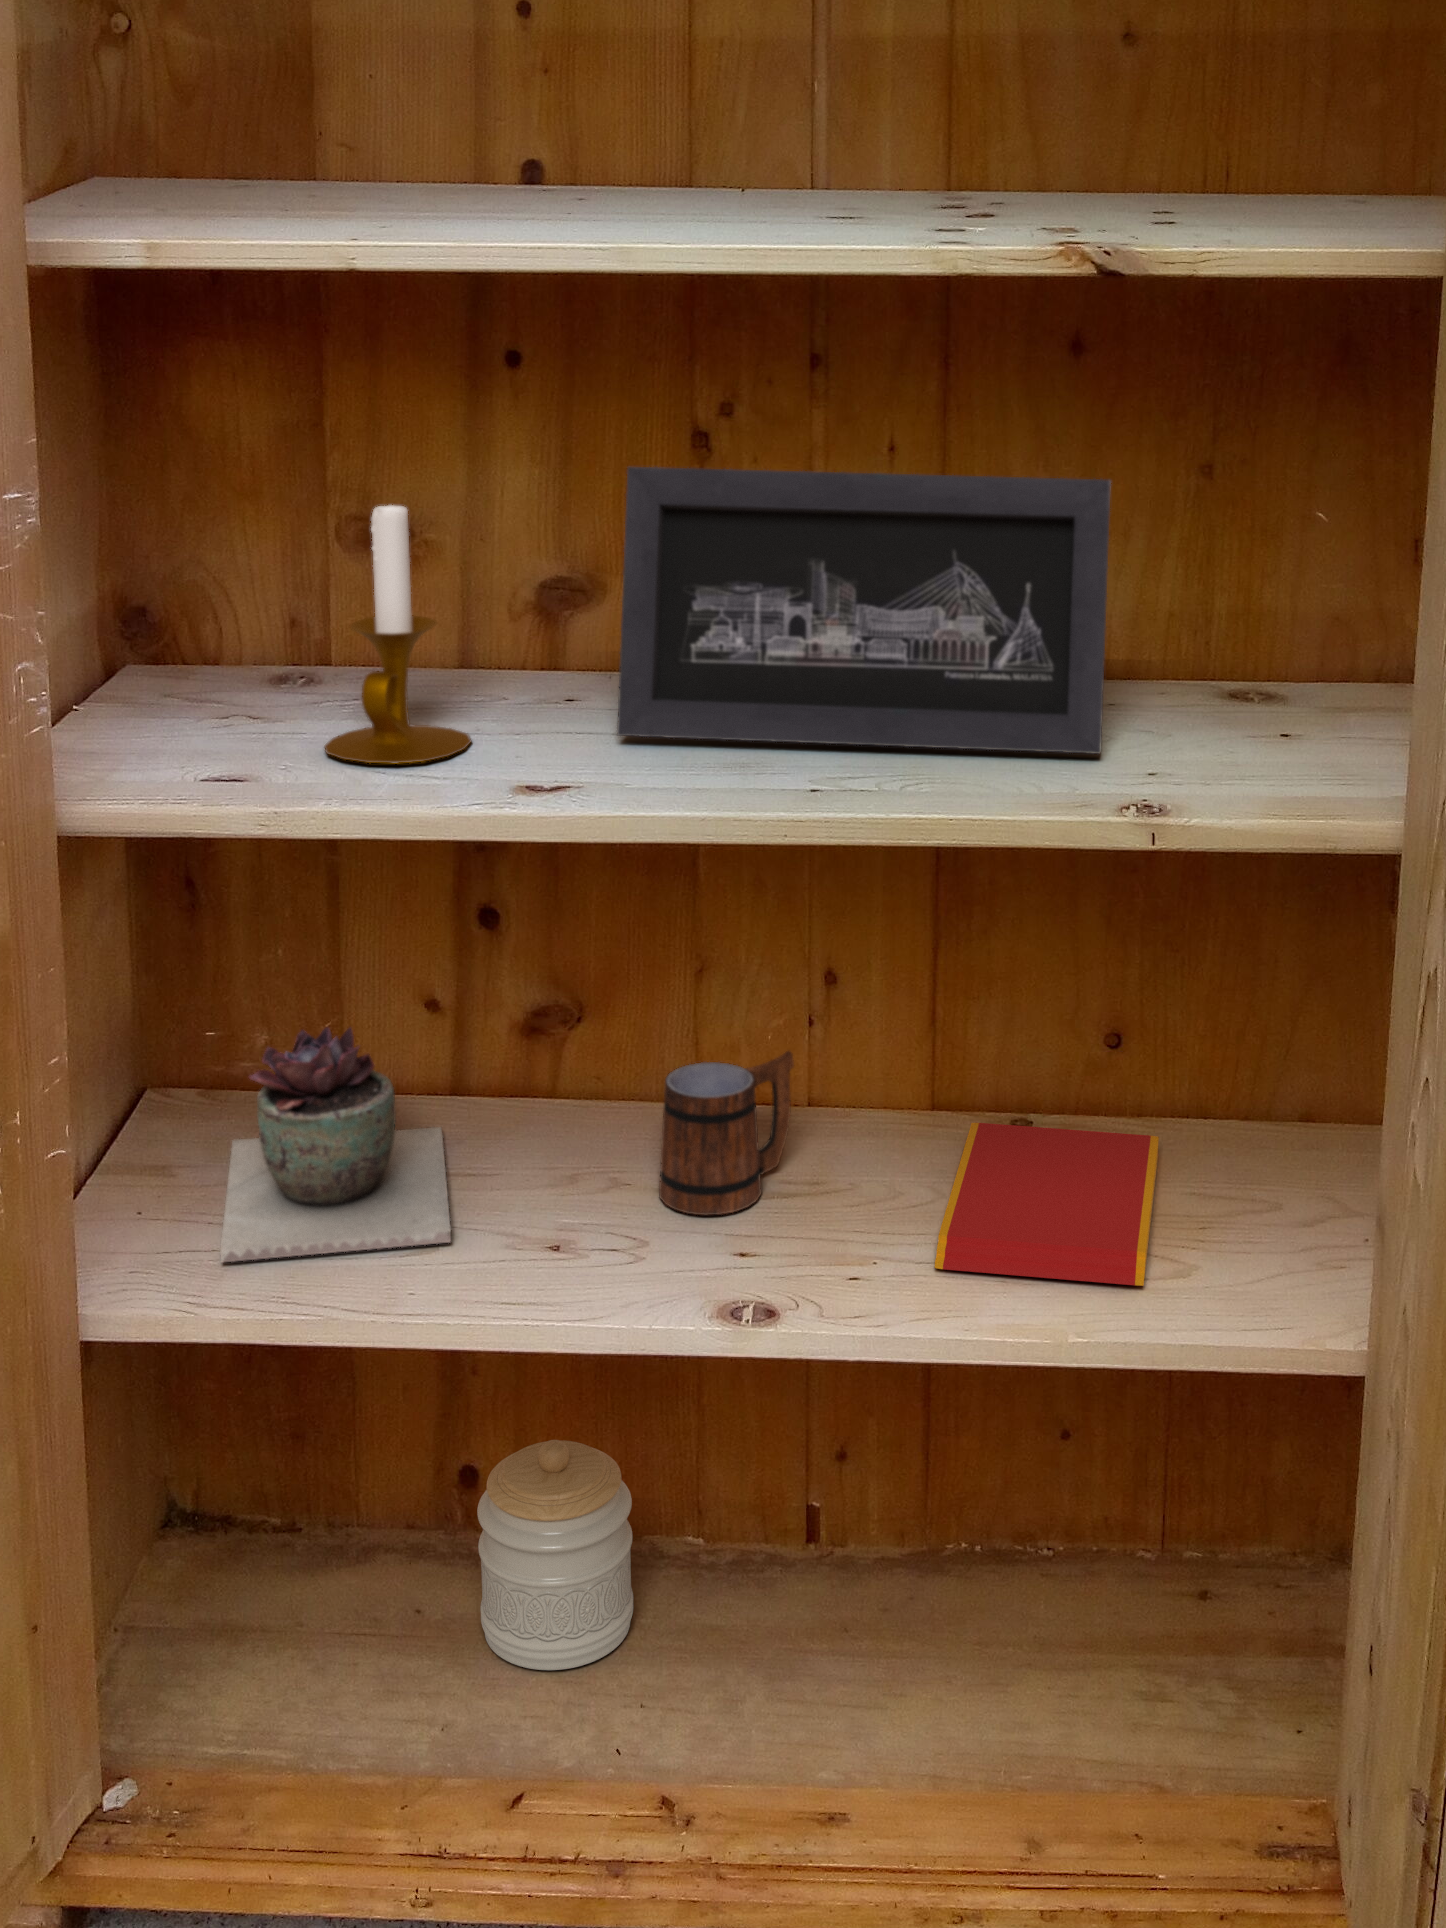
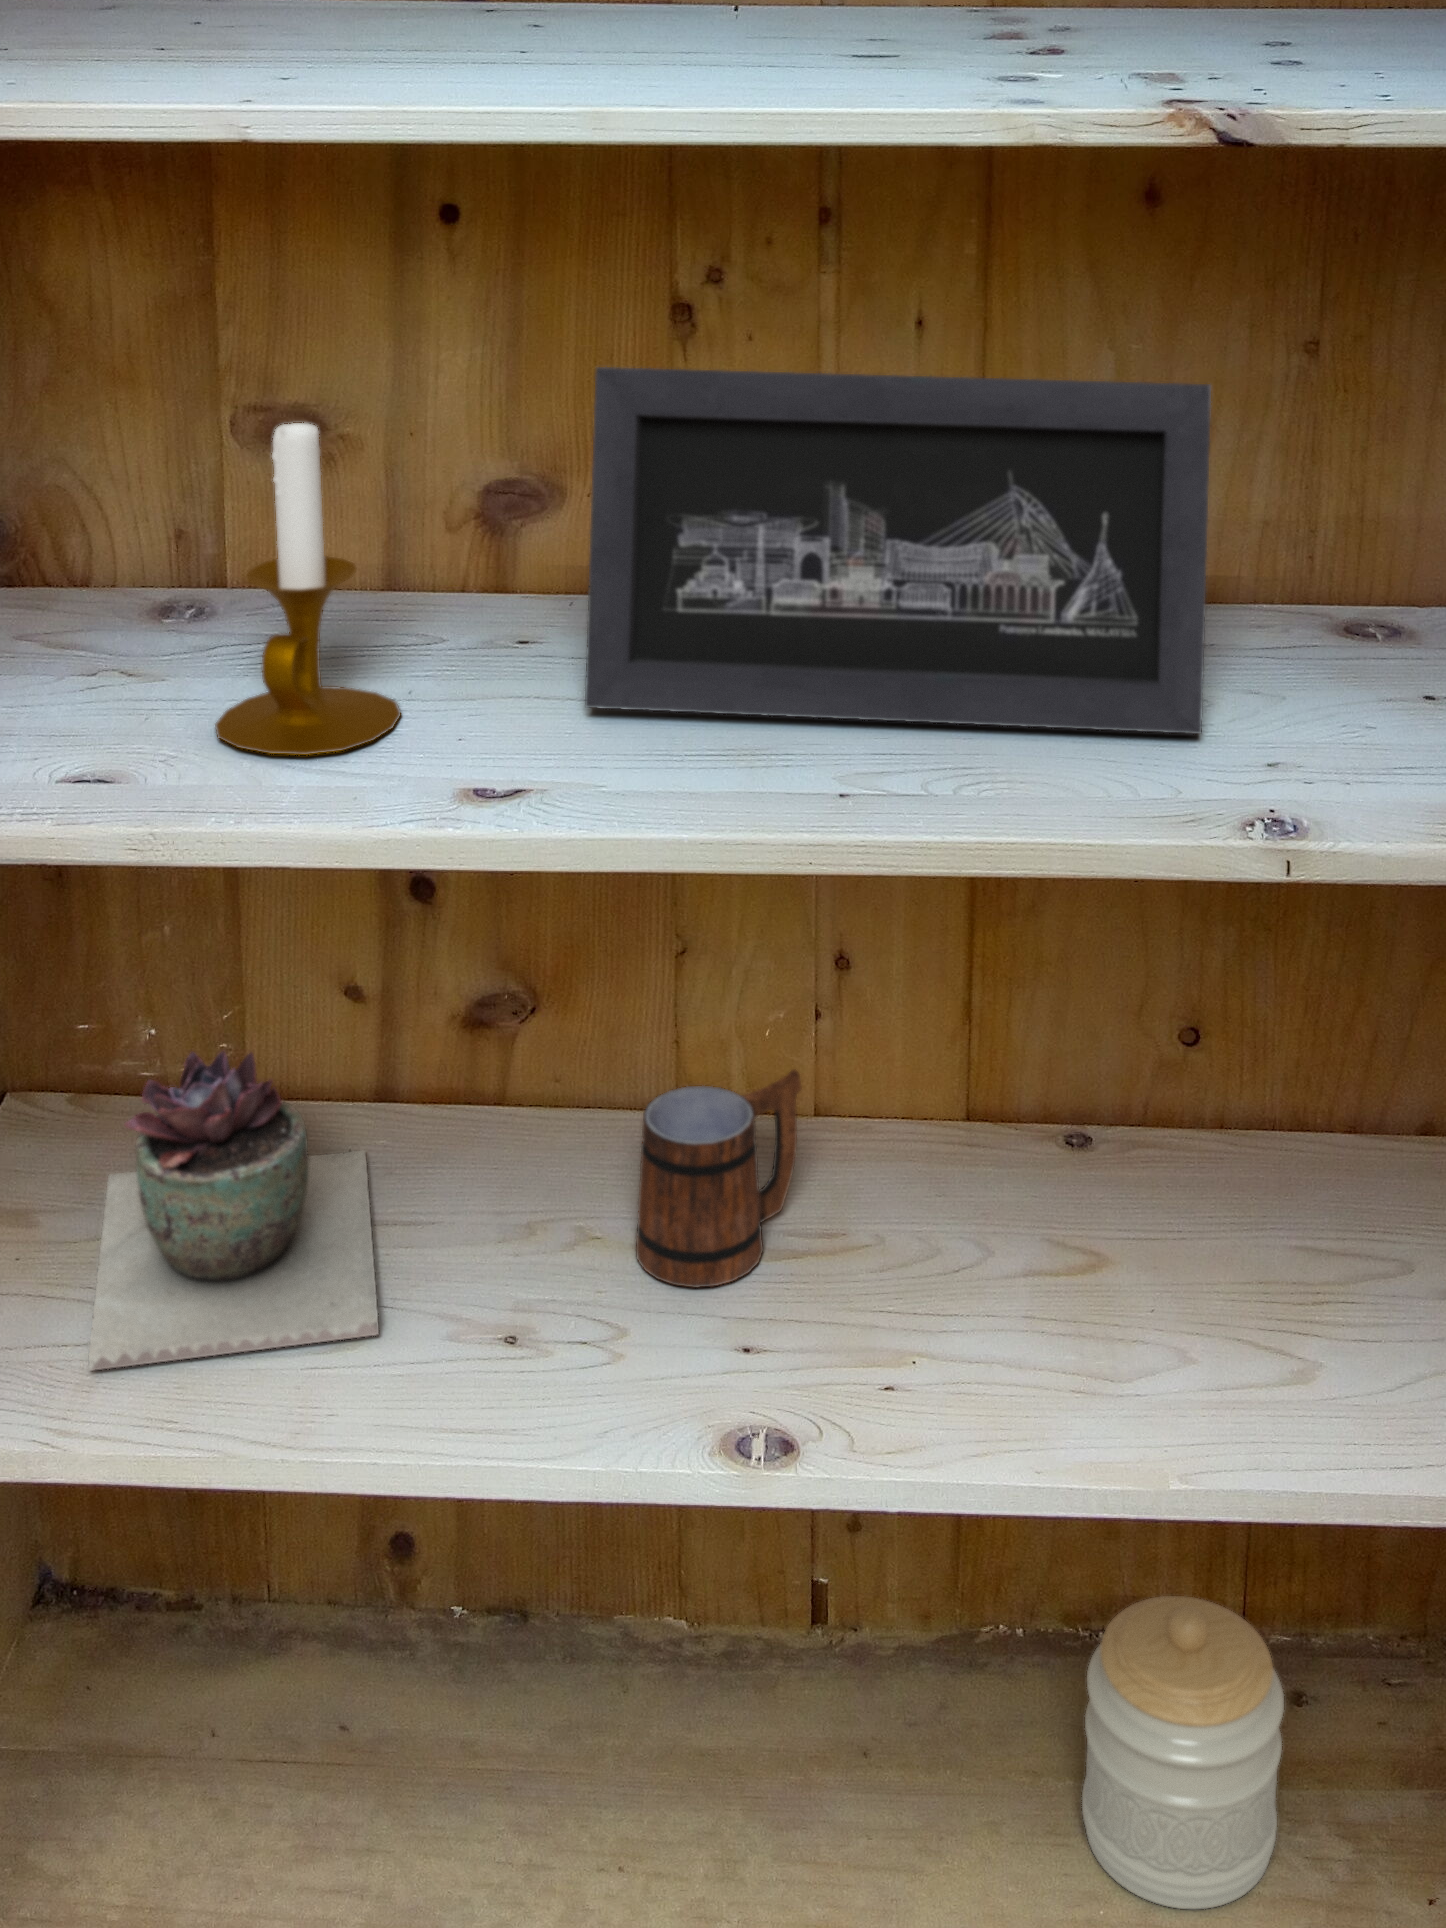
book: present [935,1123,1159,1286] -> none [989,1142,1256,1400]
jar: present [477,1440,633,1670] -> present [1082,1596,1284,1909]

